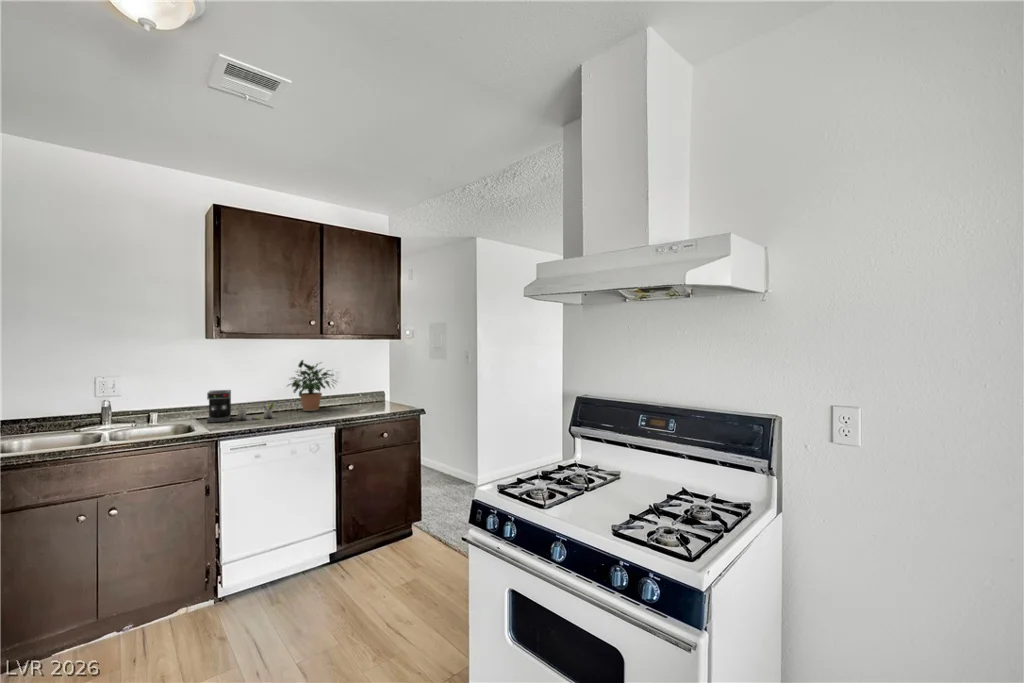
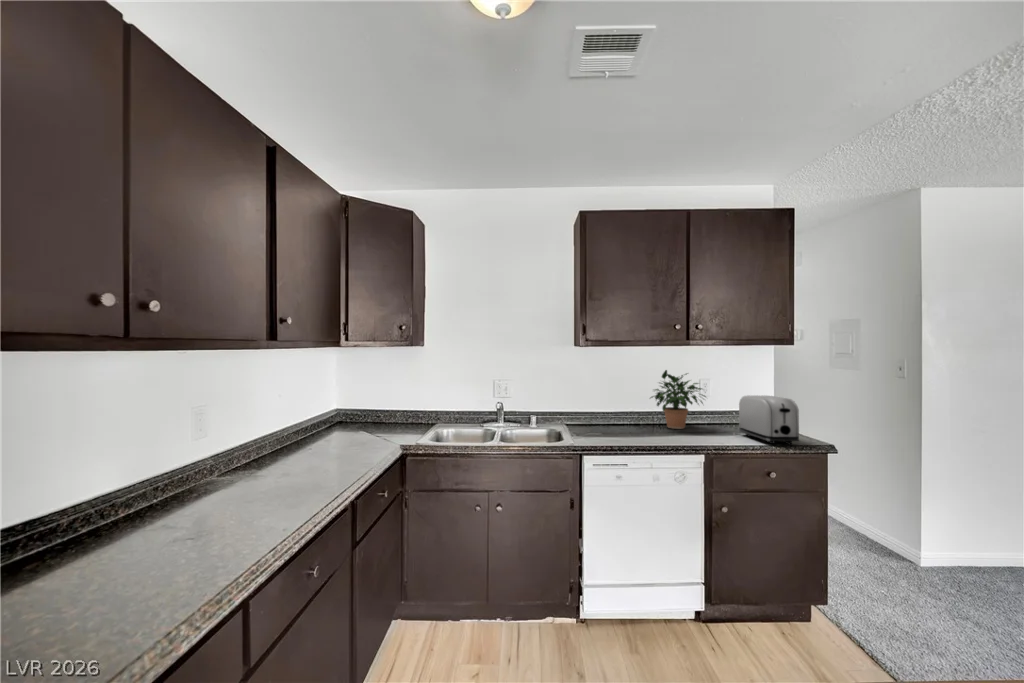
toaster: none [362,377,402,413] -> present [739,395,799,444]
coffee maker: present [207,390,274,423] -> none [574,398,637,433]

